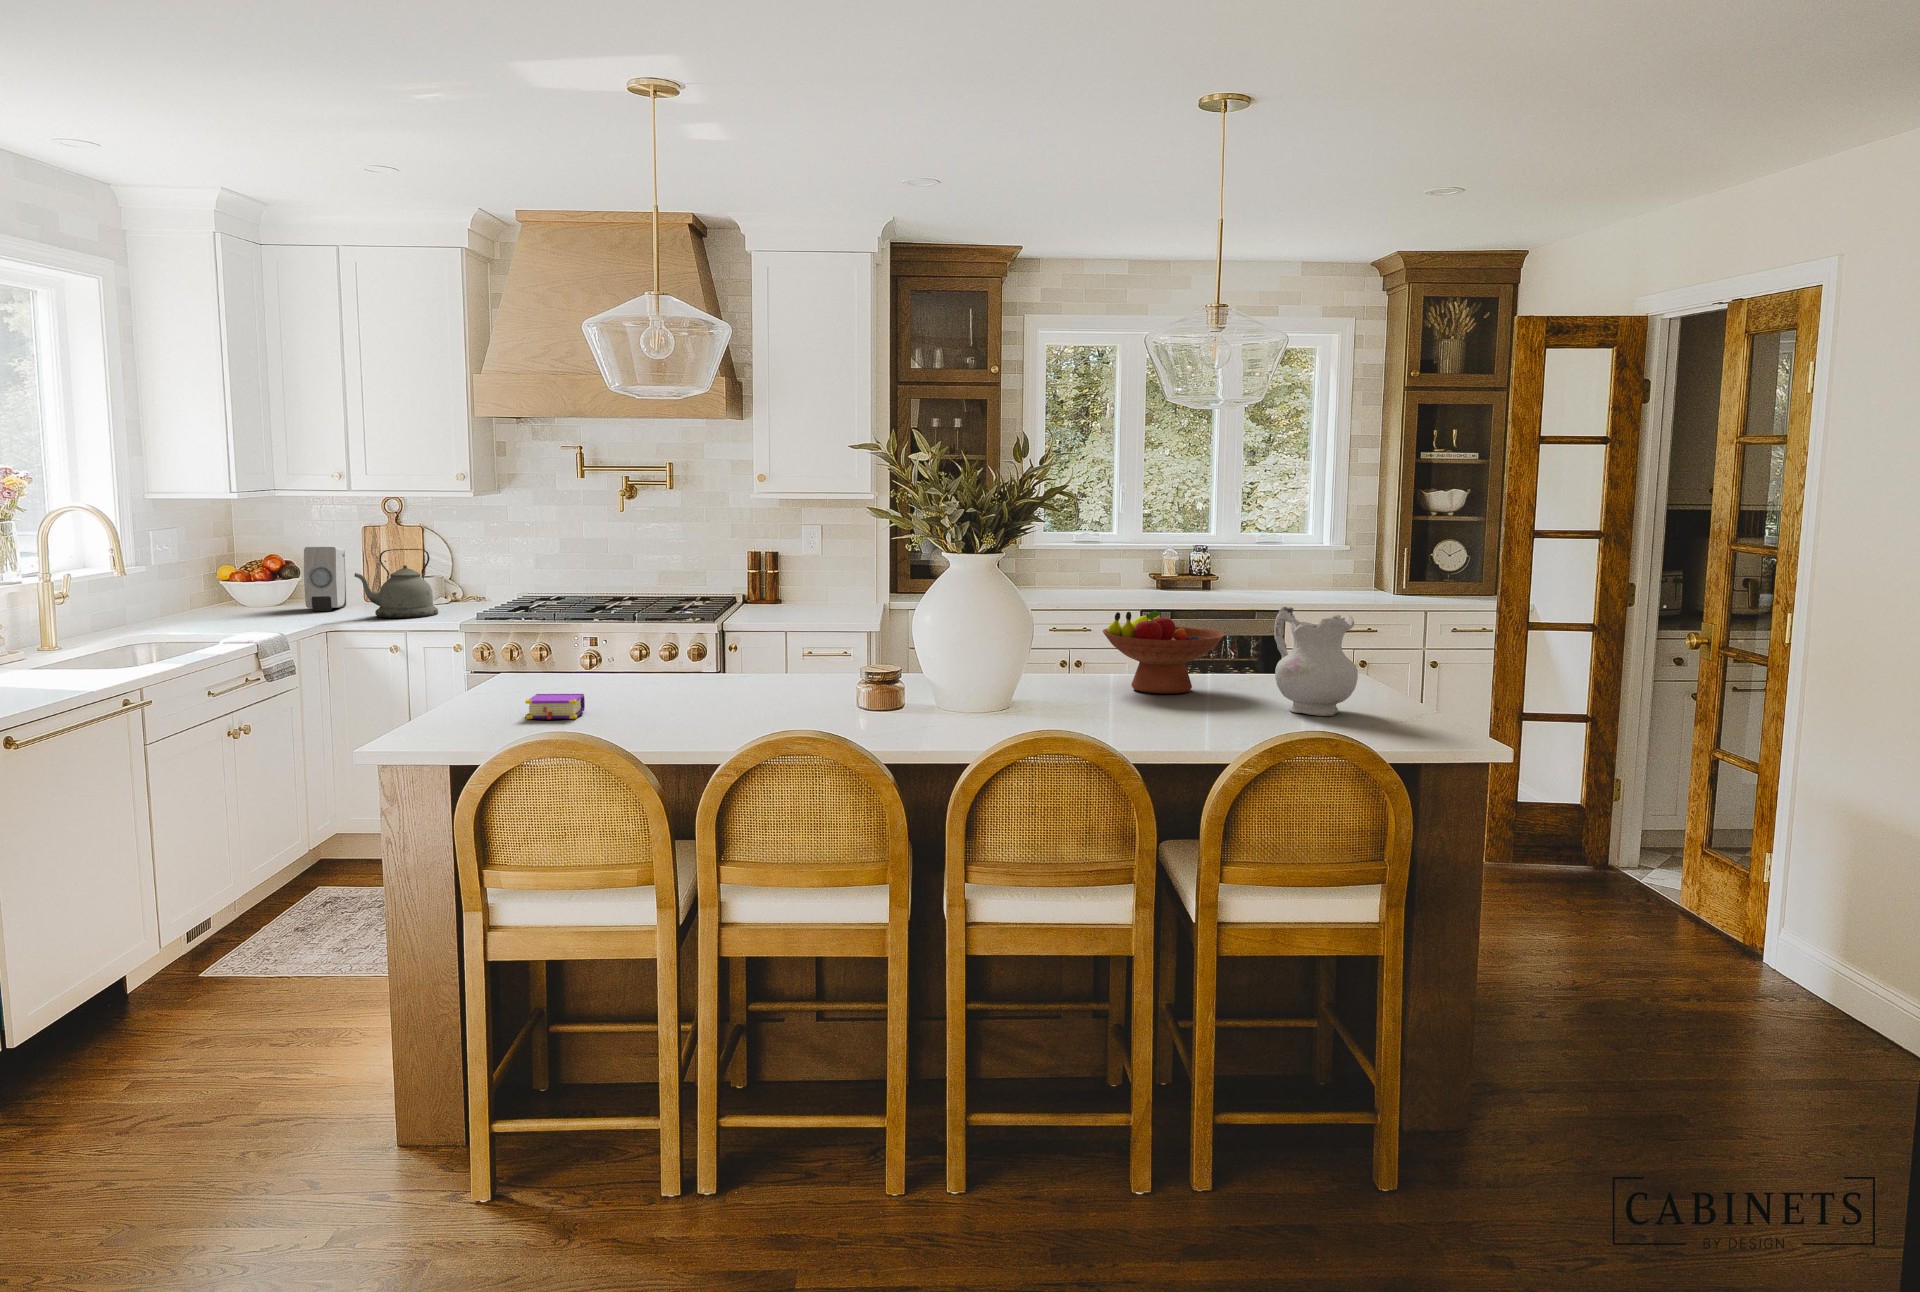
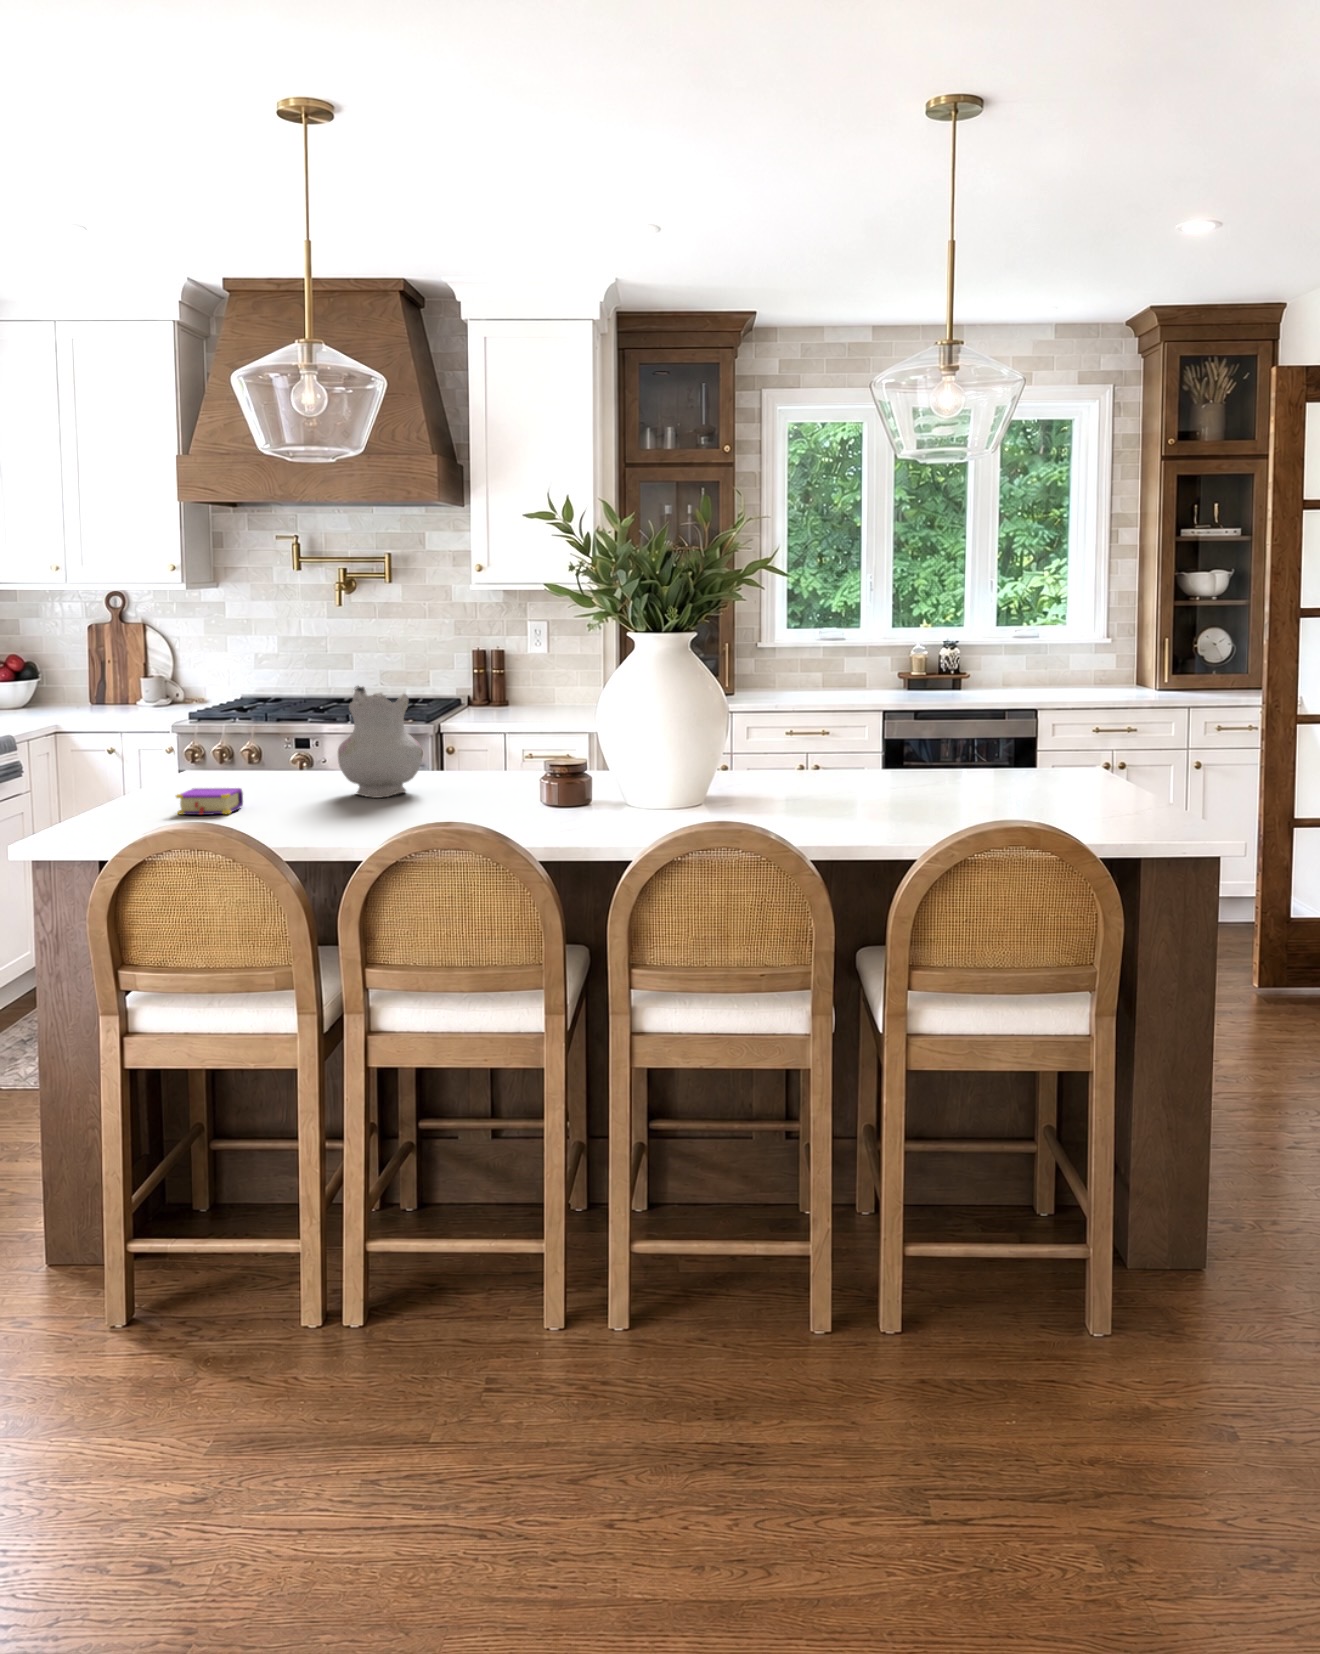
soap dispenser: present [304,547,346,611] -> none [22,647,68,712]
kettle: present [354,549,438,618] -> none [66,647,154,718]
ceramic pitcher: present [1274,607,1358,716] -> present [338,686,422,798]
fruit bowl: present [1103,611,1225,694] -> none [807,698,941,788]

